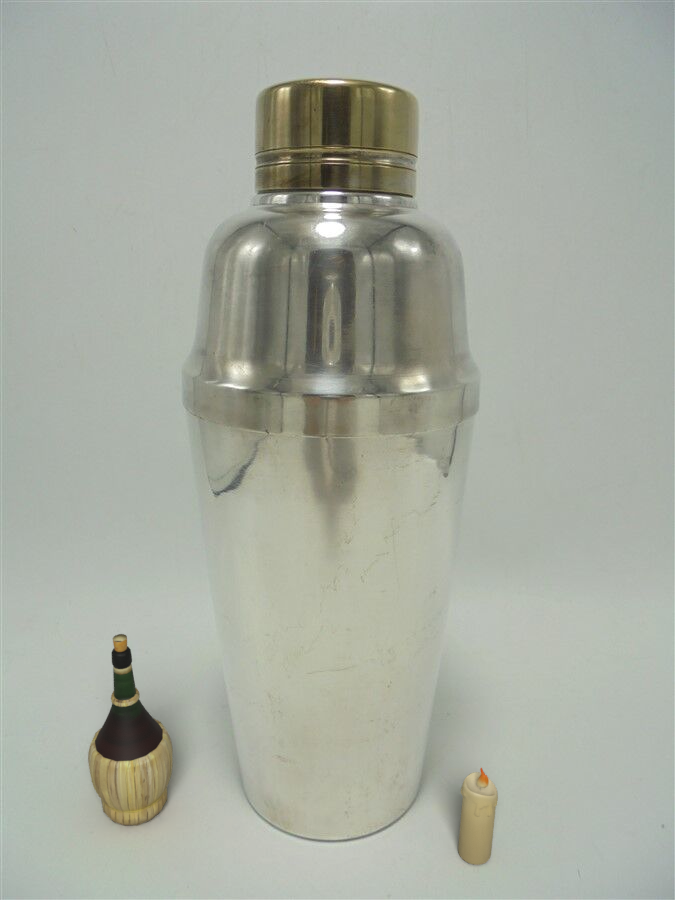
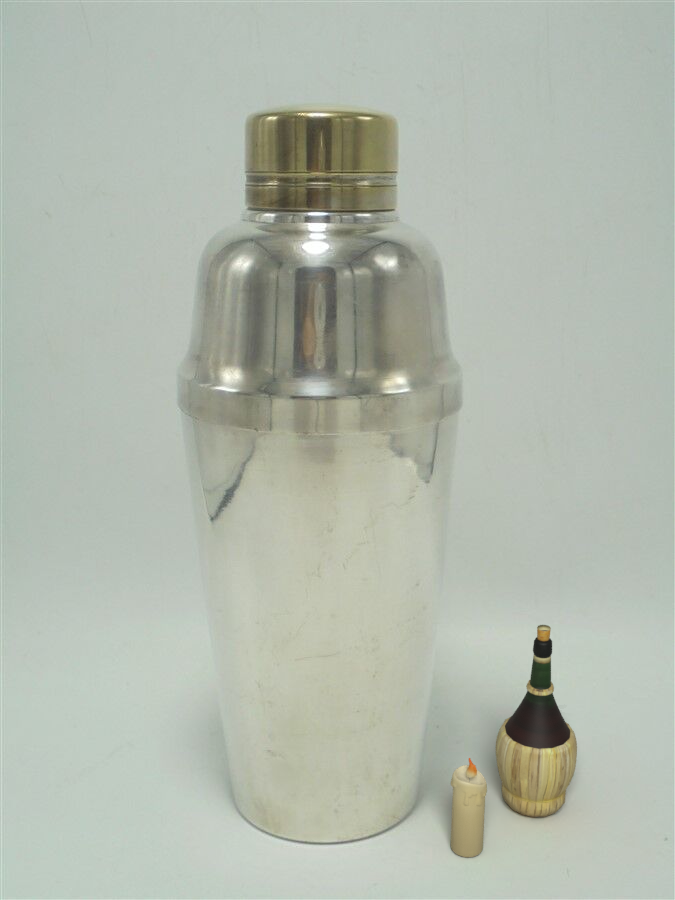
wine bottle: present [88,634,172,825] -> present [496,625,577,817]

